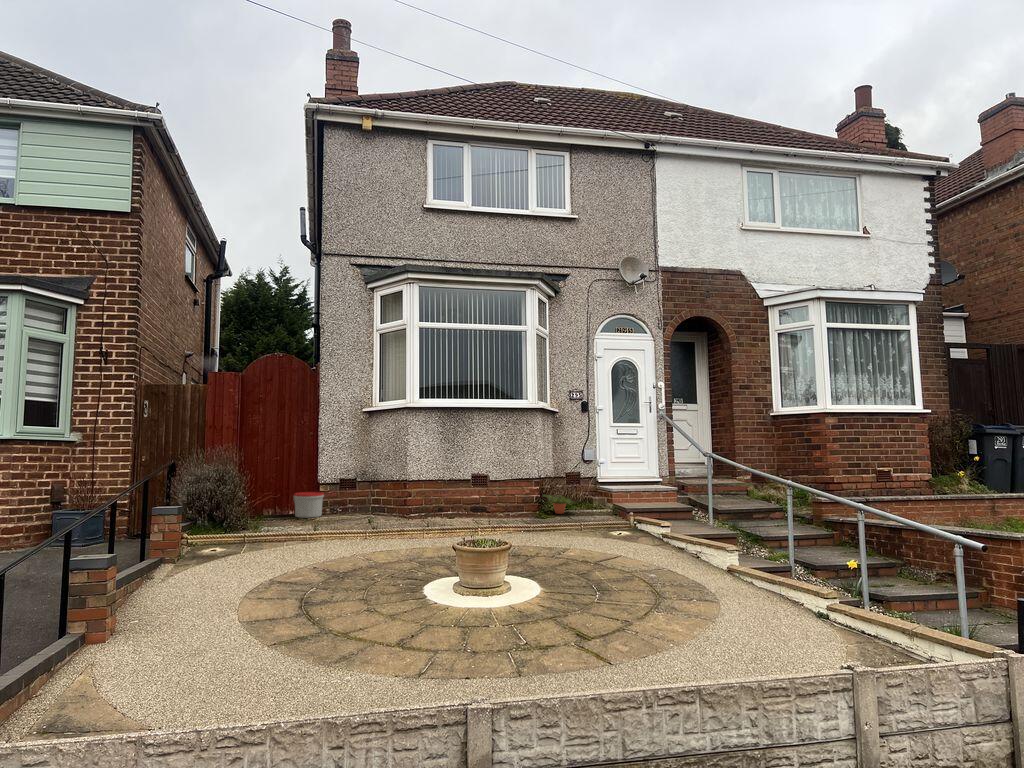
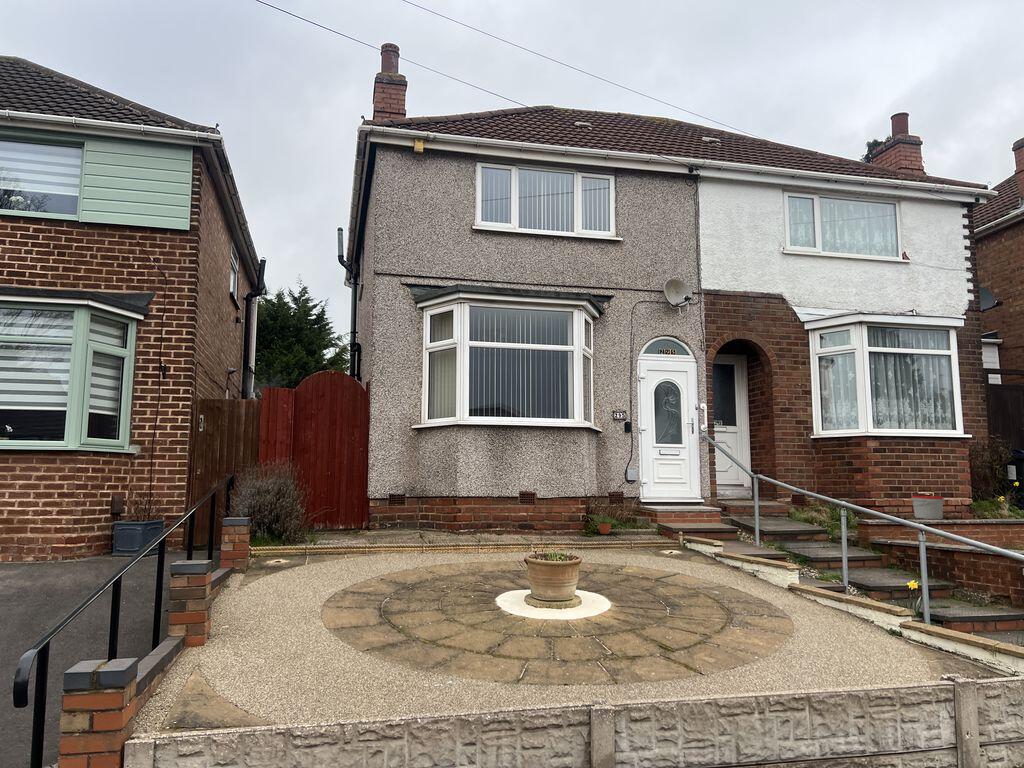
bucket: present [294,492,324,518] -> present [912,495,944,519]

